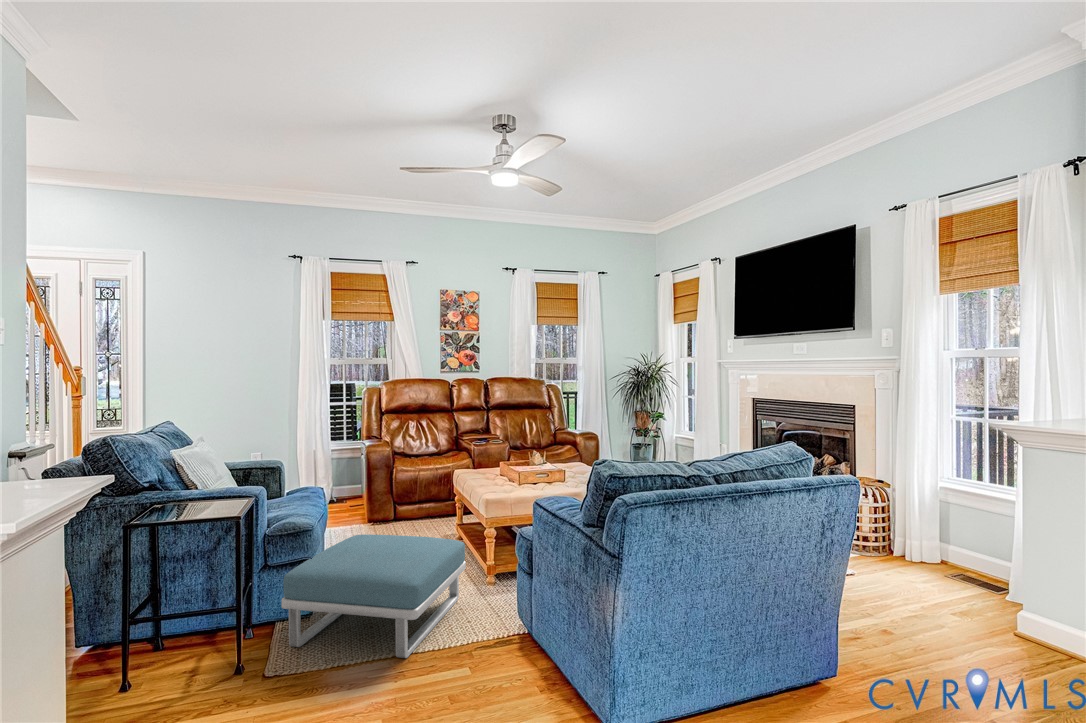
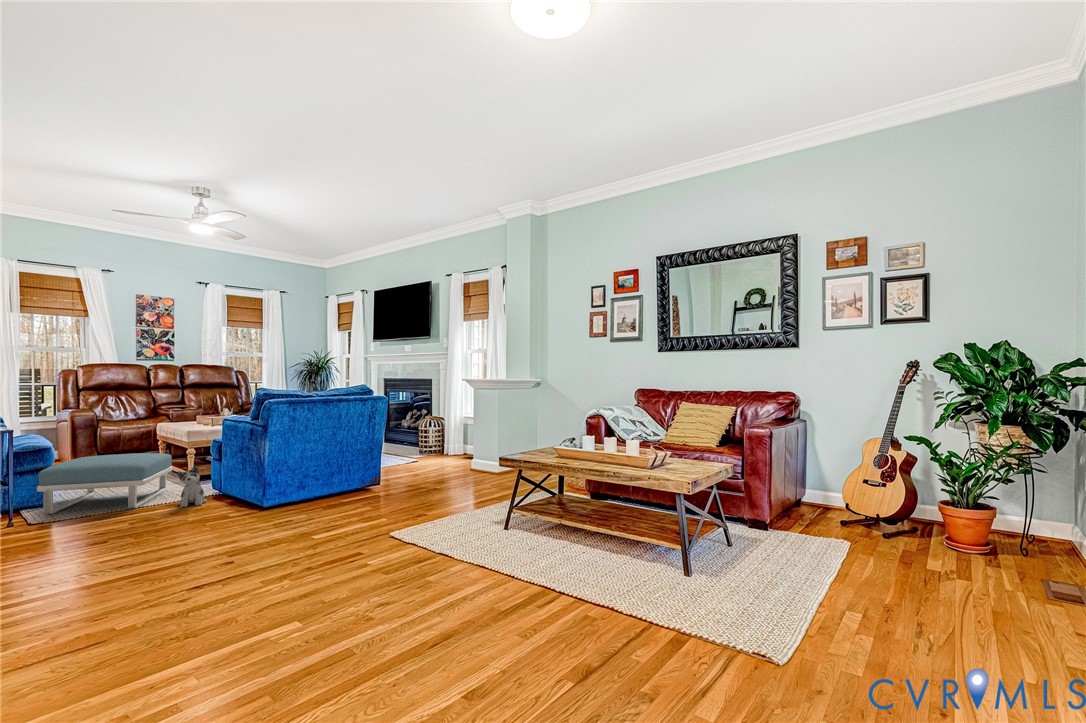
plush toy: none [466,594,513,677] -> present [177,465,207,507]

